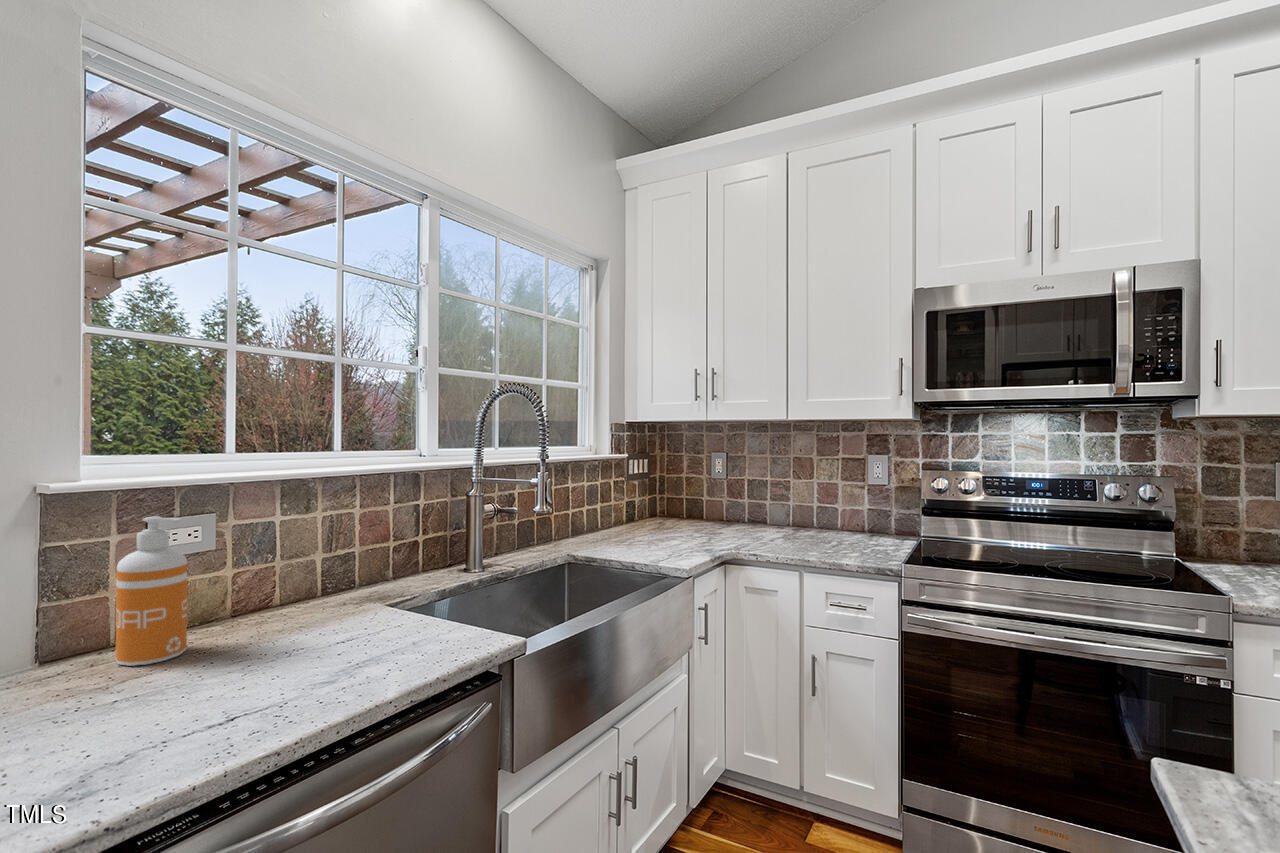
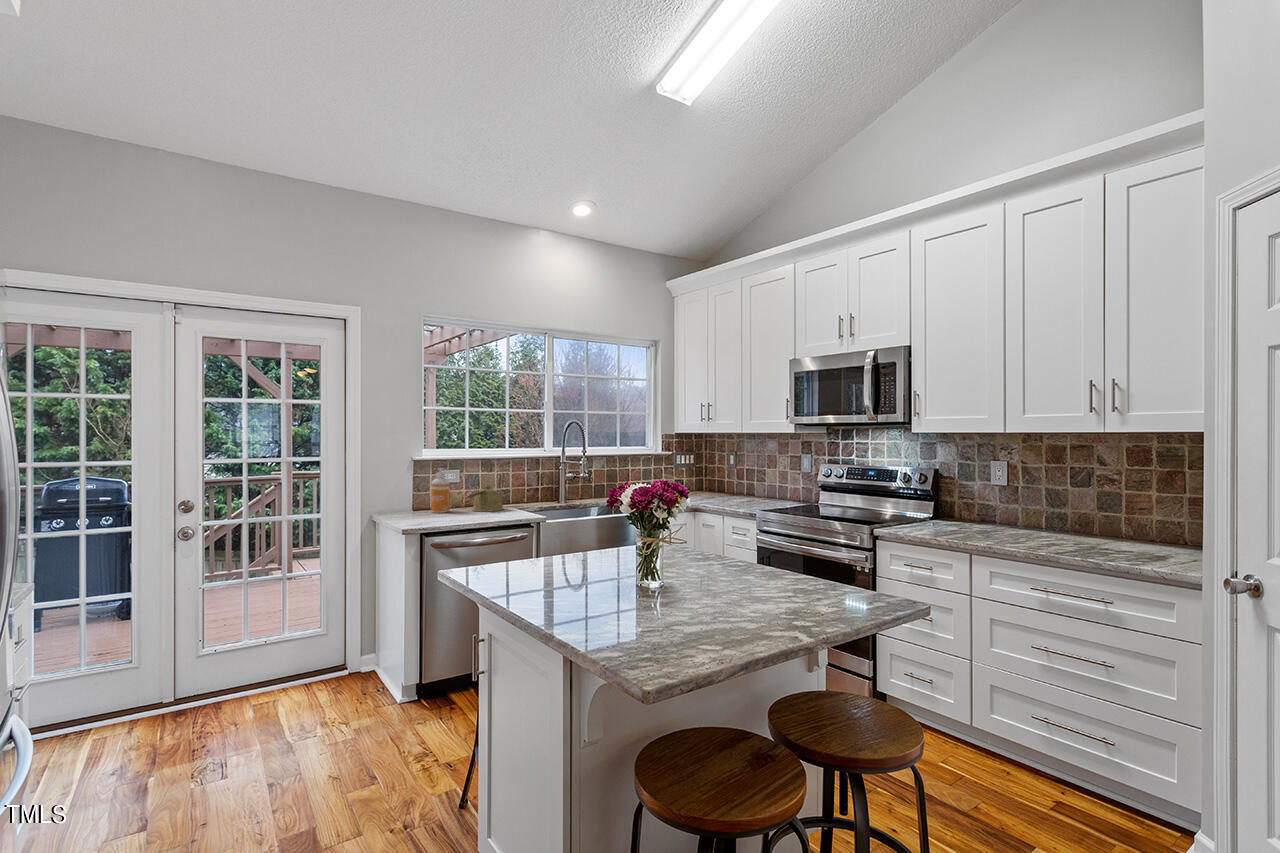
kettle: none [254,557,361,638] -> present [469,486,503,512]

